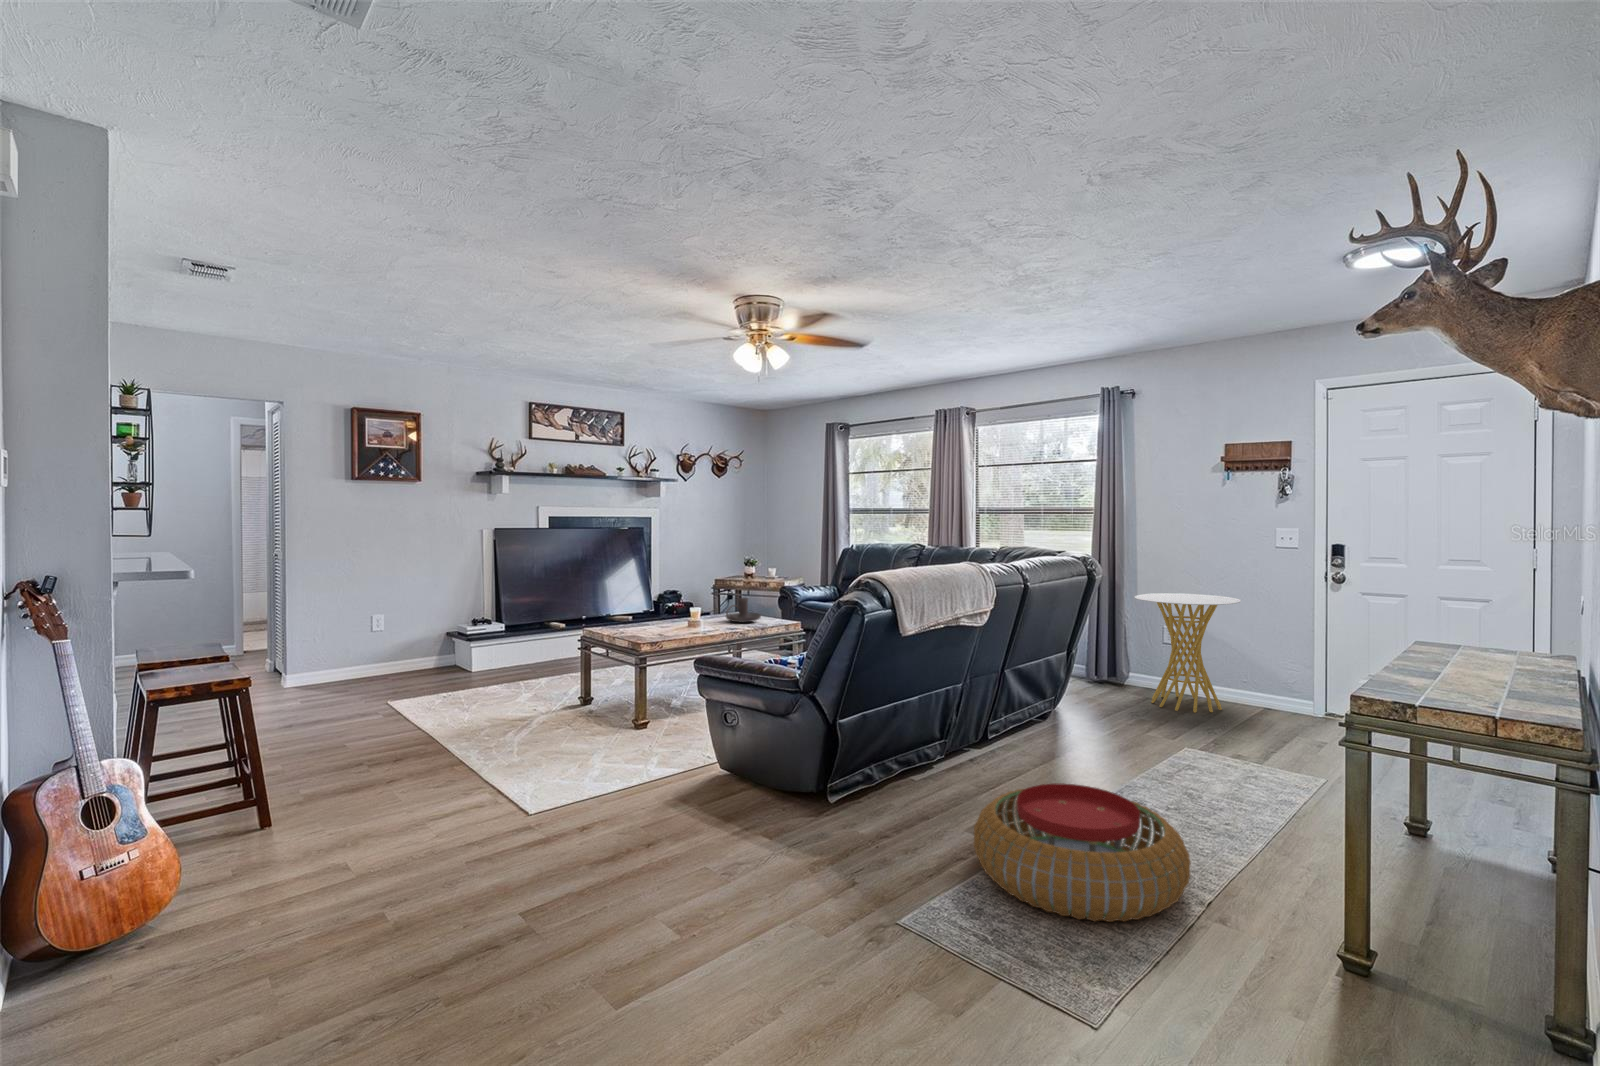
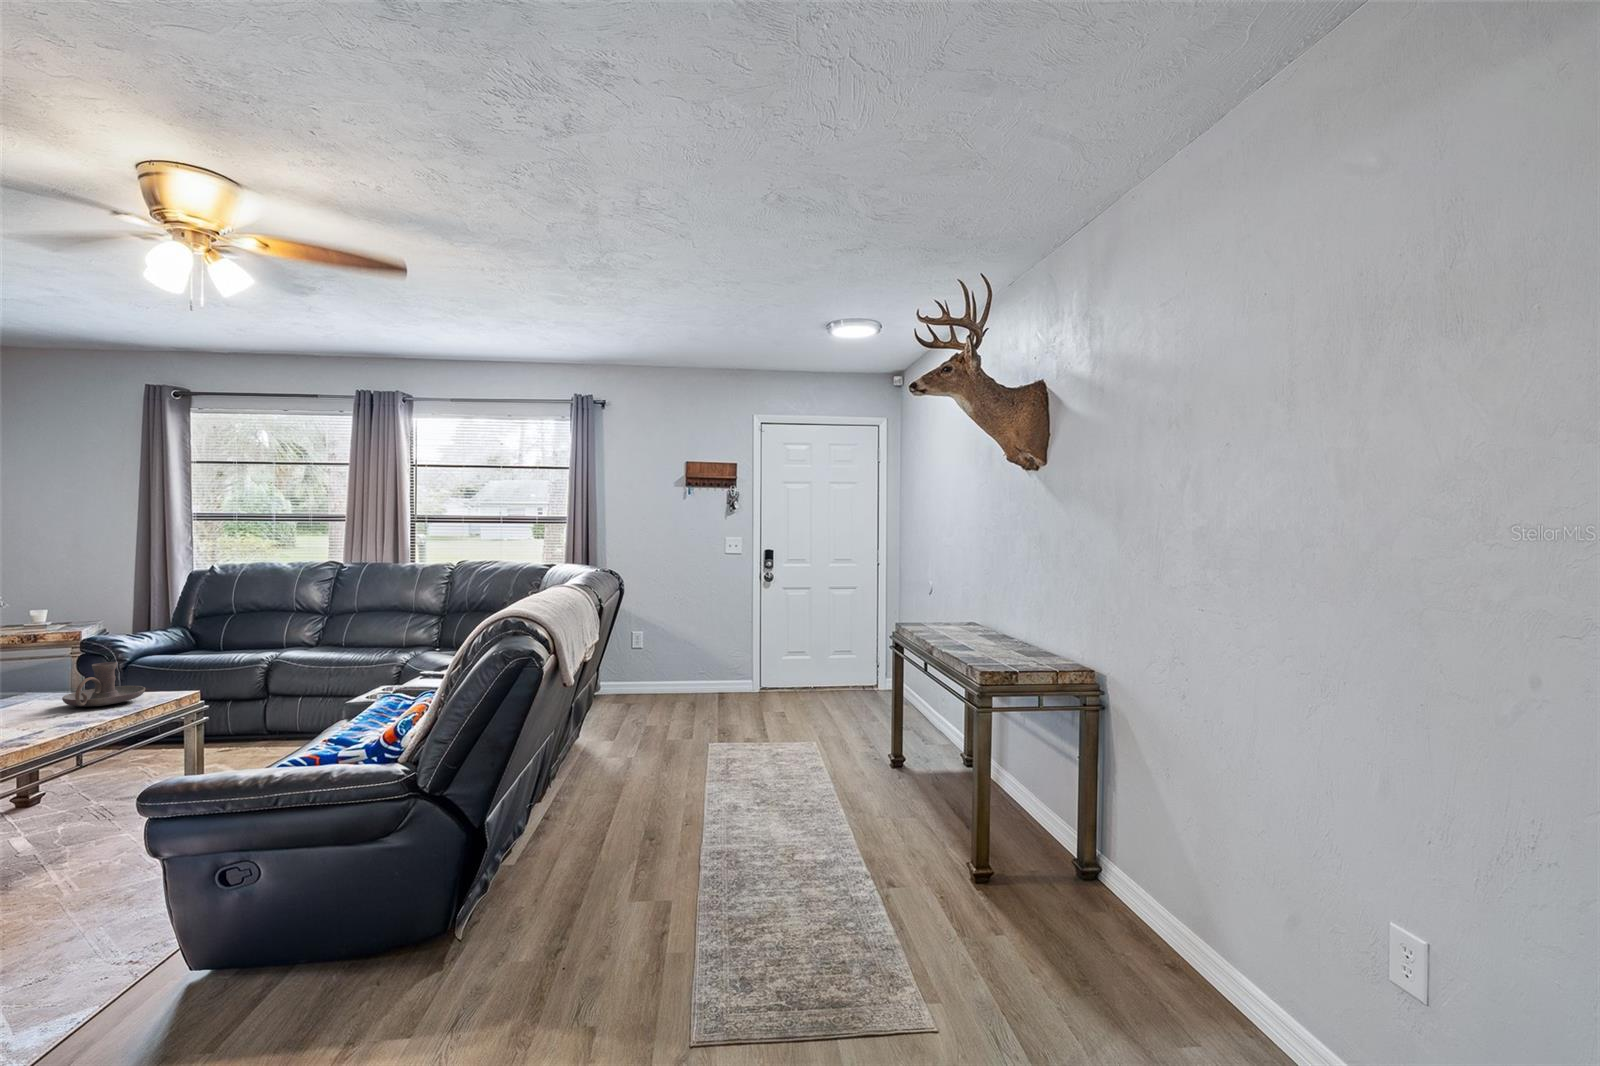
side table: present [1135,593,1241,713] -> none [620,599,709,711]
pouf: present [974,783,1191,922] -> none [668,803,876,949]

